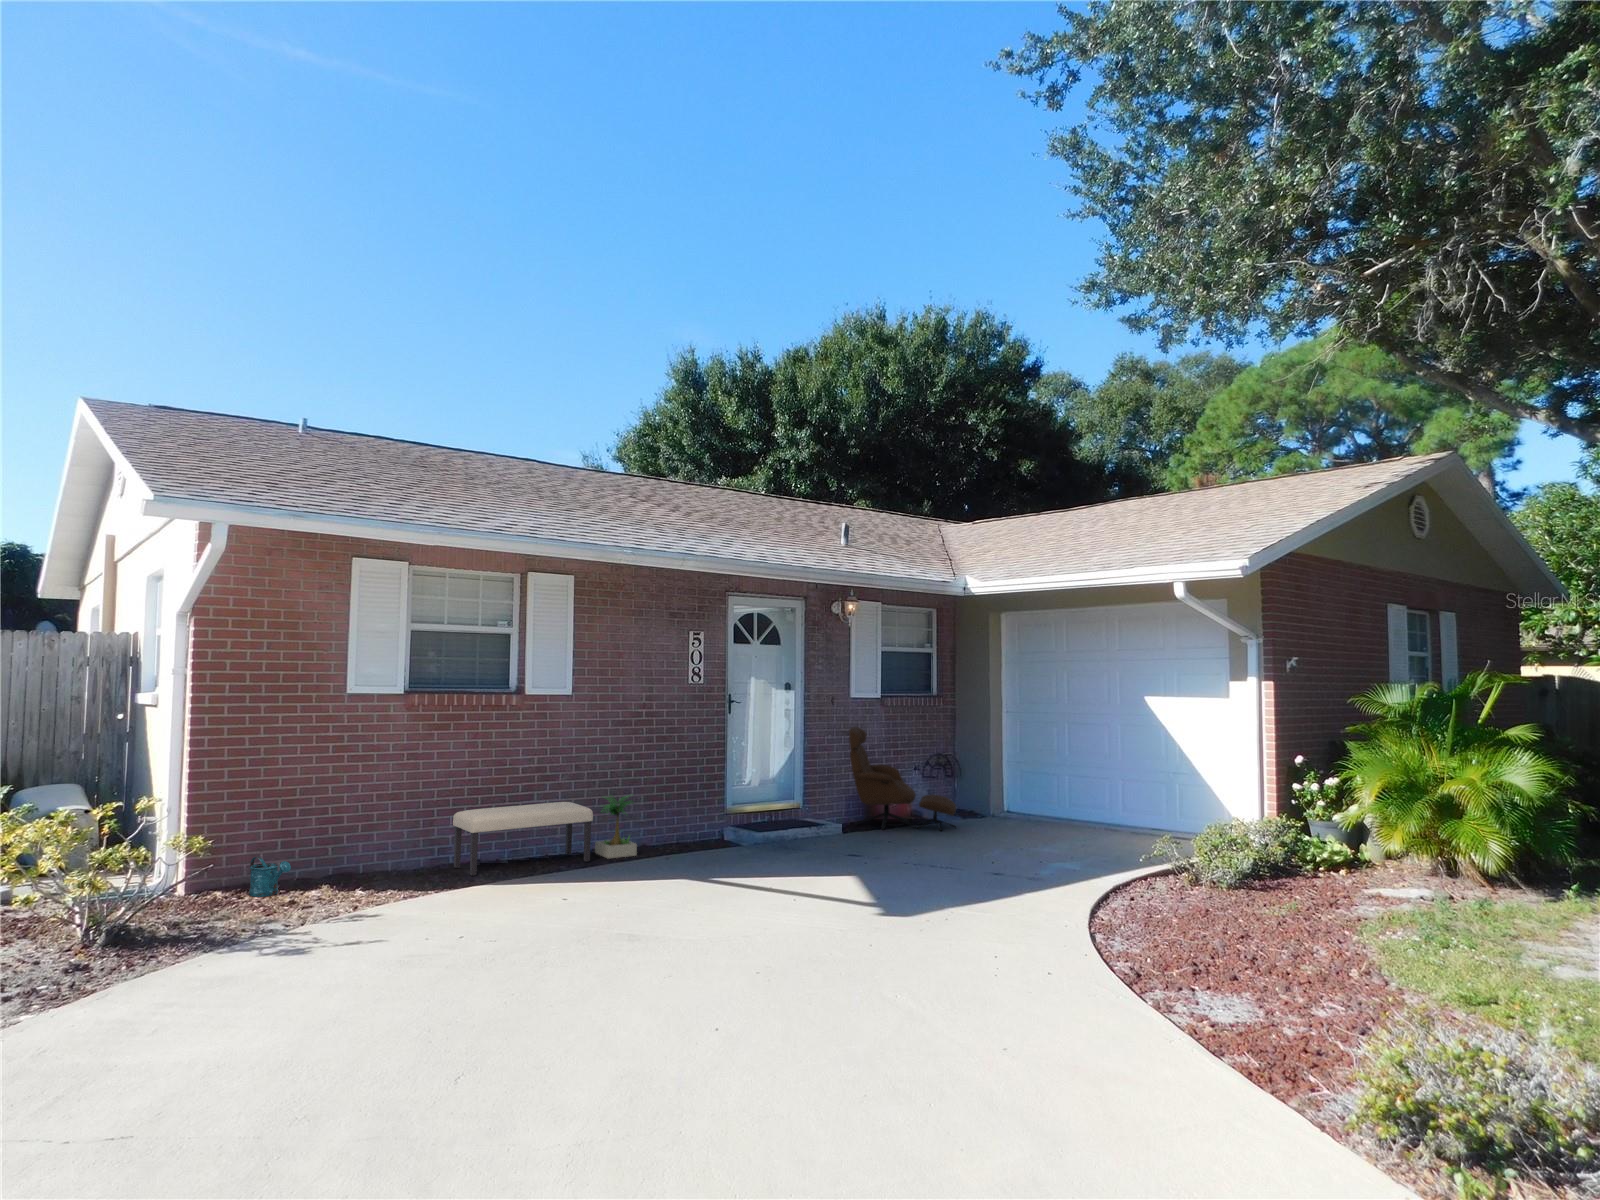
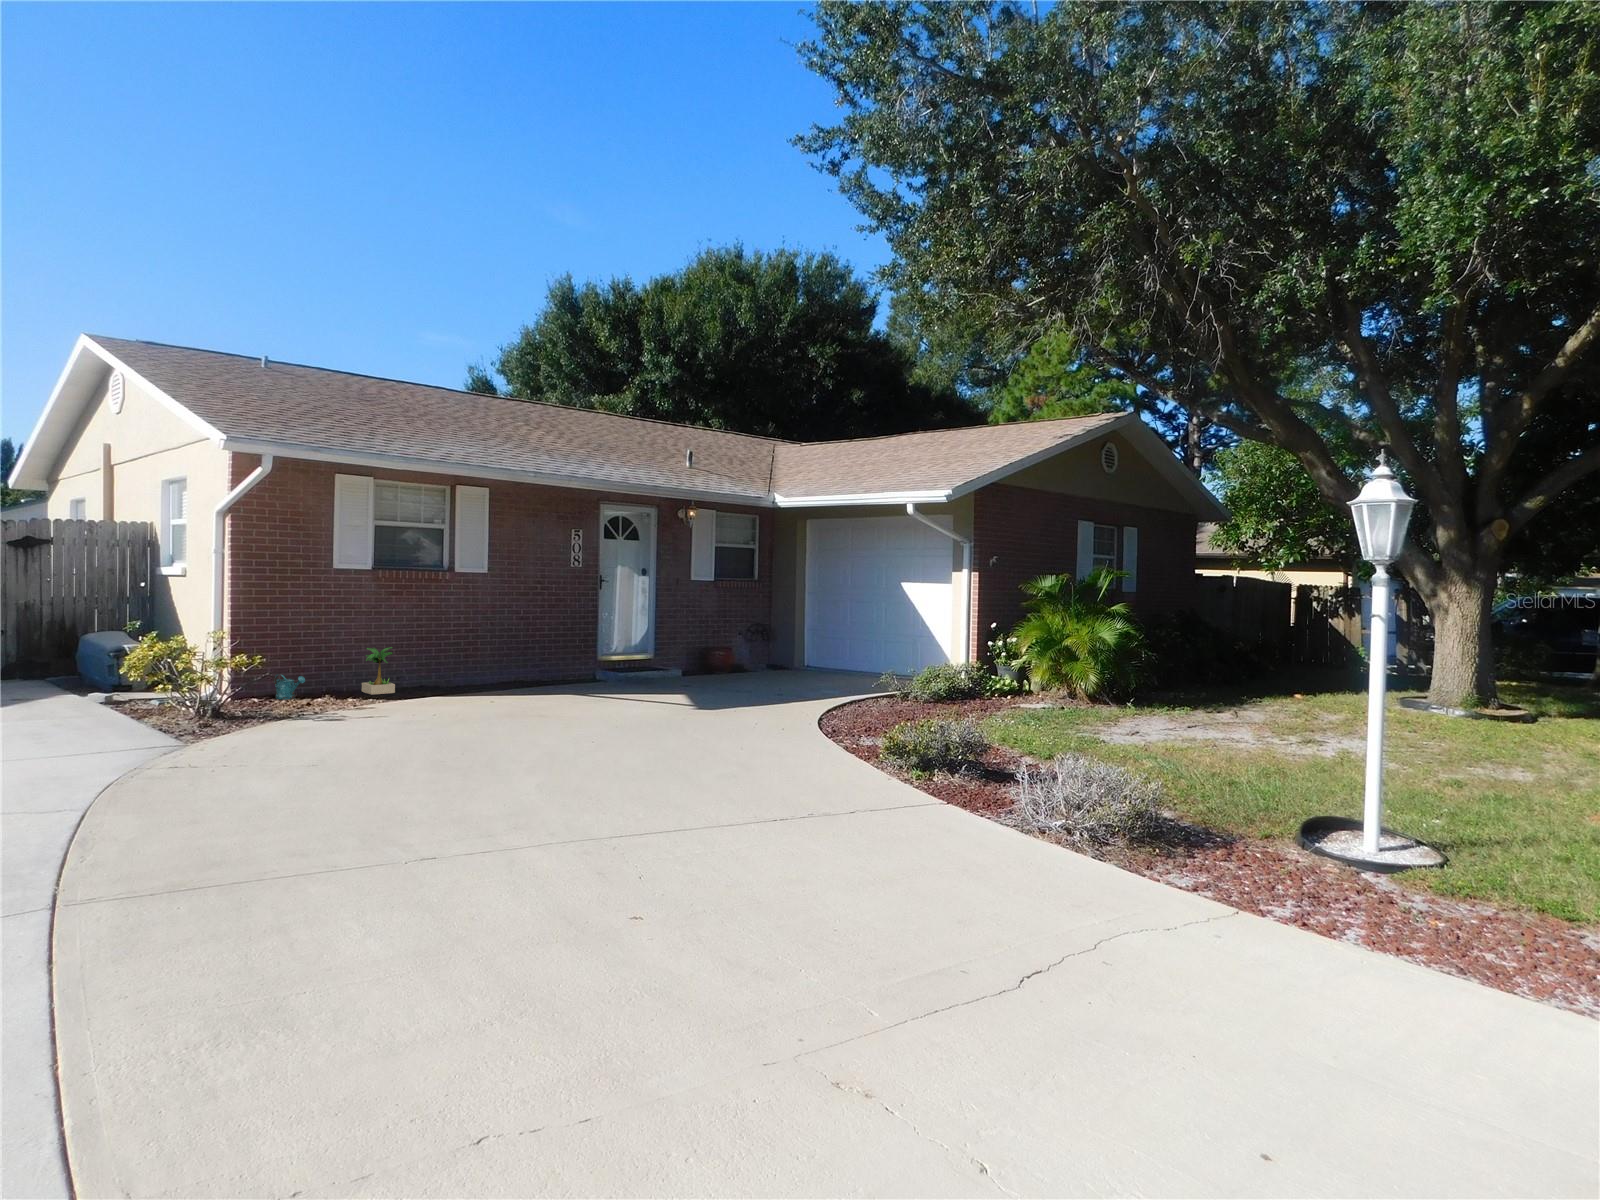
lounge chair: present [849,727,956,831] -> none [687,601,764,675]
potted plant: present [595,795,637,859] -> present [362,647,395,694]
bench: present [453,802,593,876] -> none [407,647,504,692]

